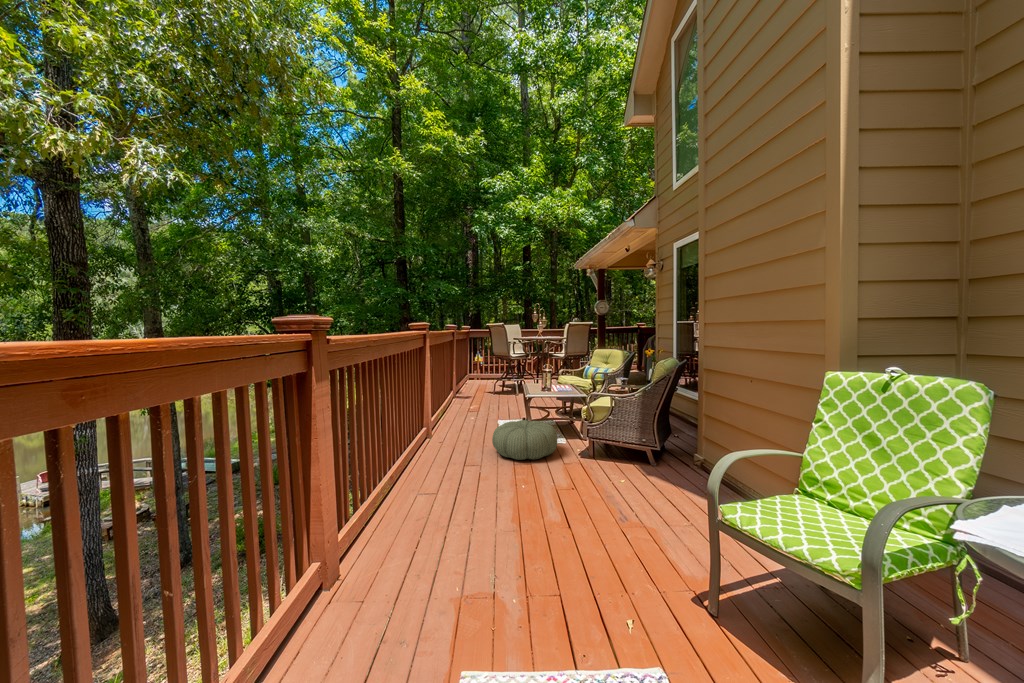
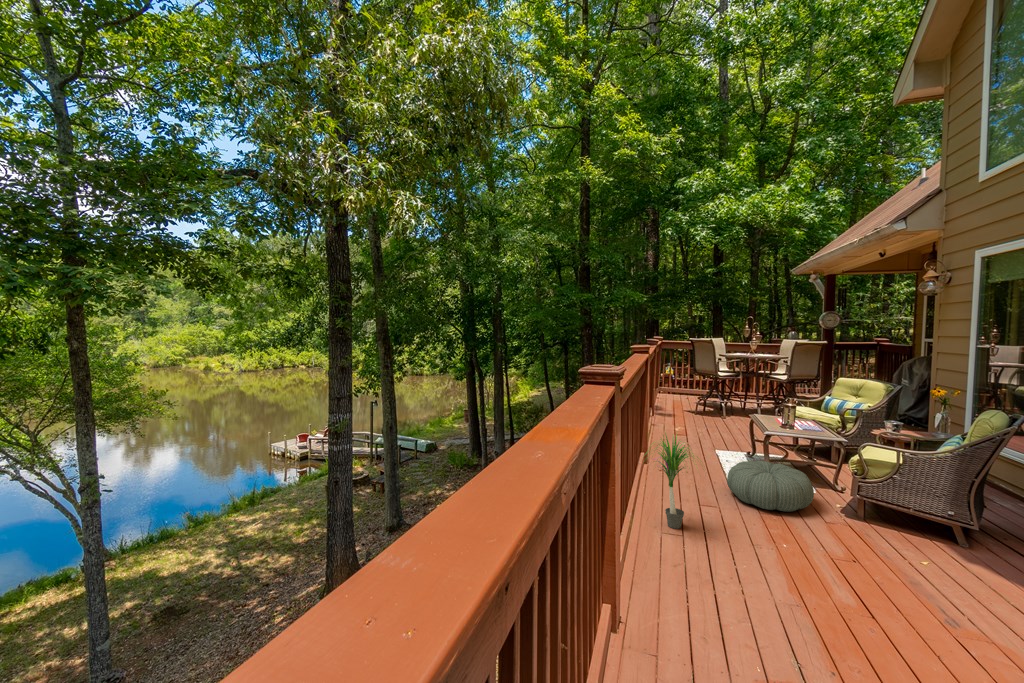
potted plant: none [398,393,461,487] -> present [644,436,698,529]

